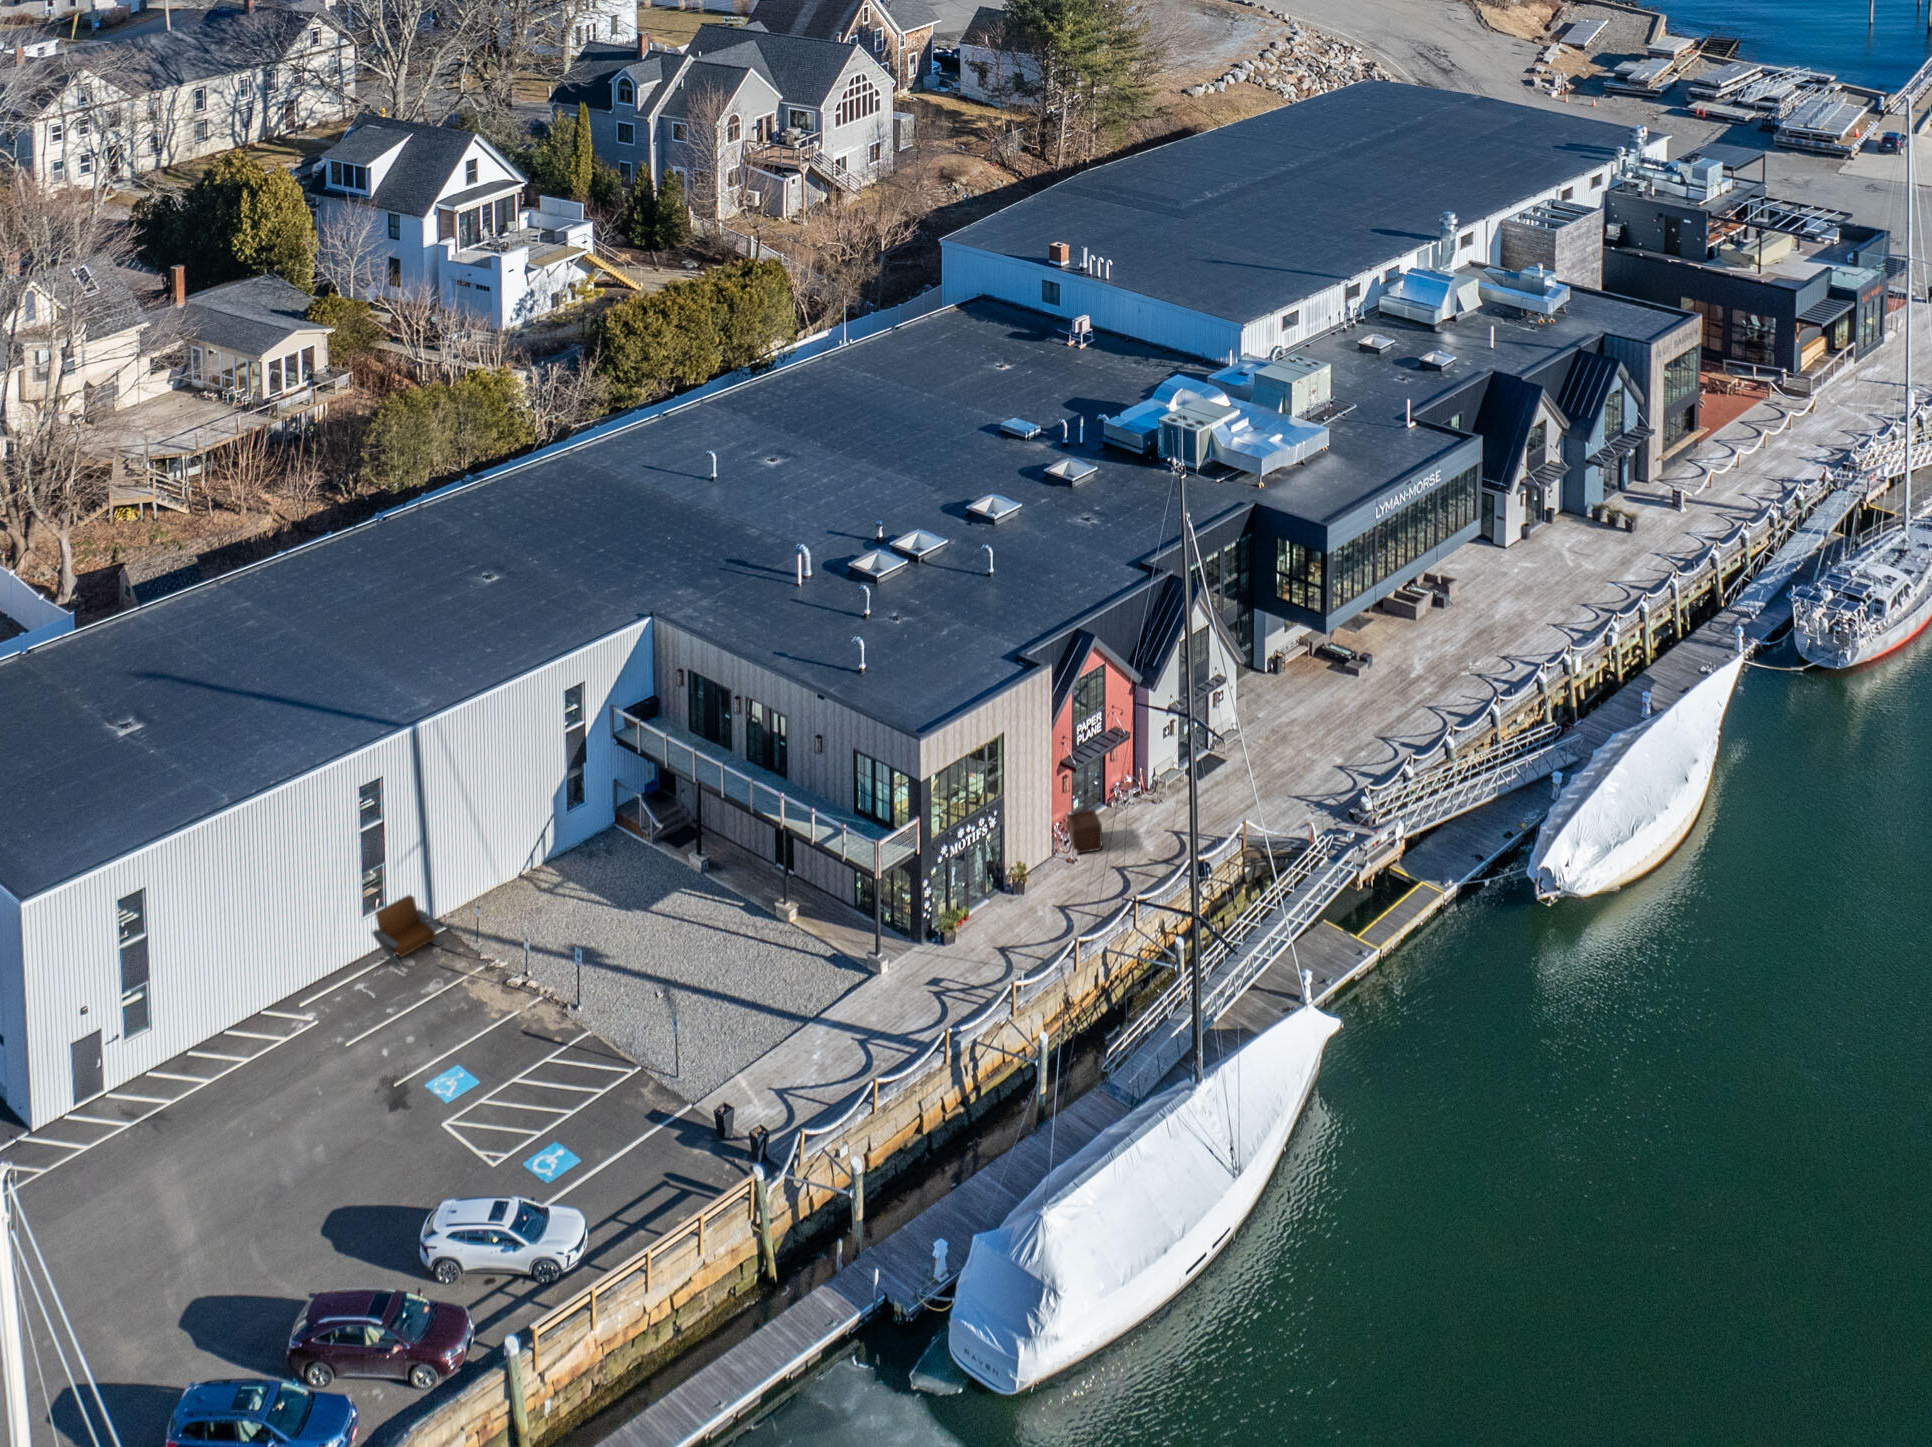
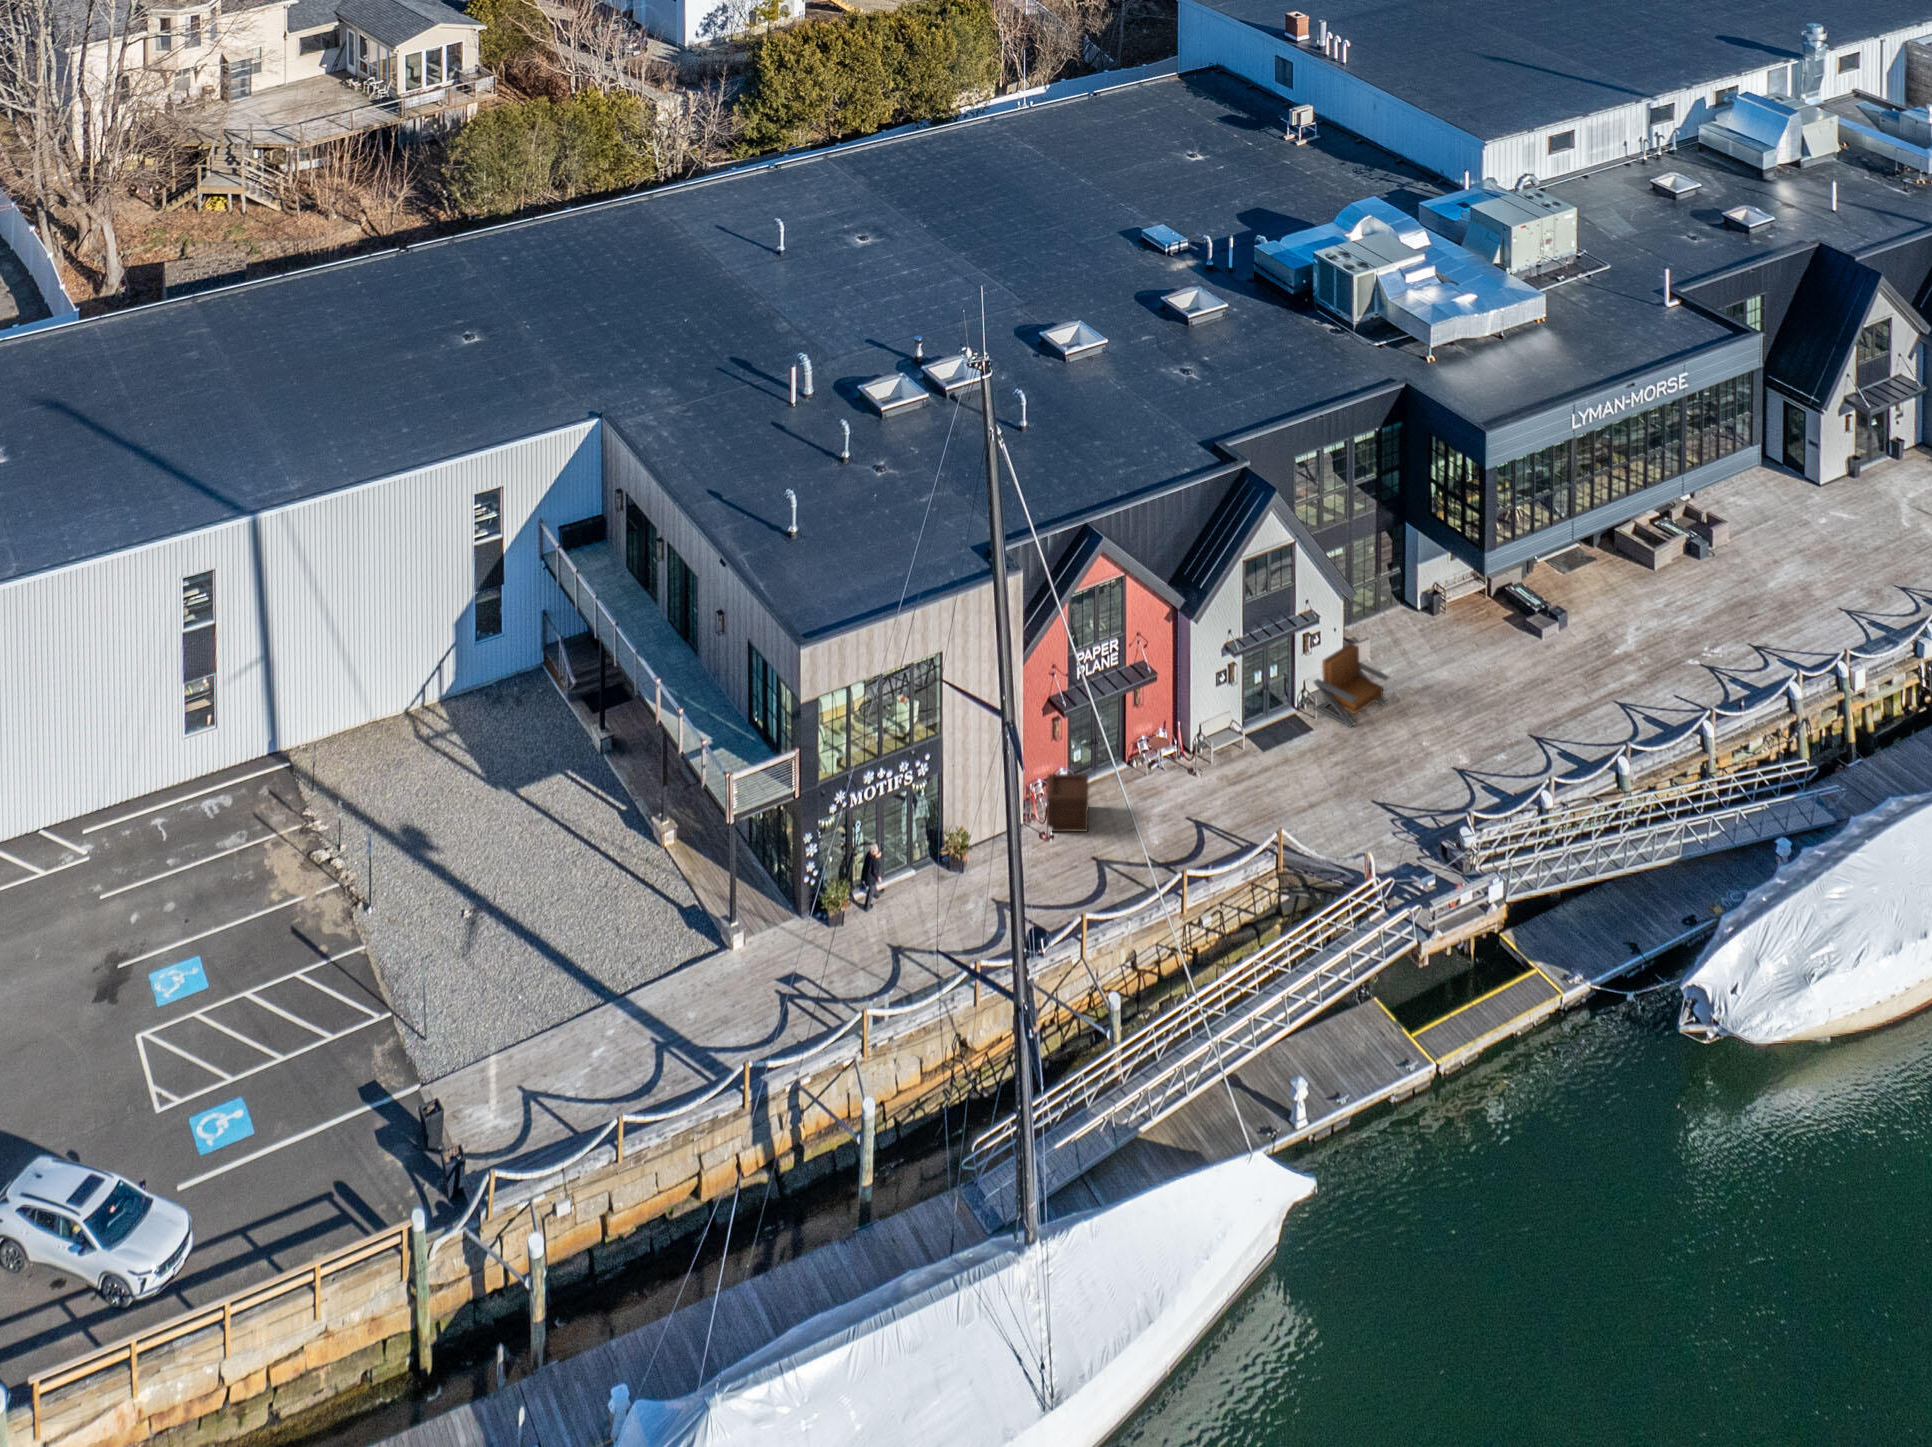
lounge chair: present [372,895,442,969] -> present [1314,643,1389,727]

